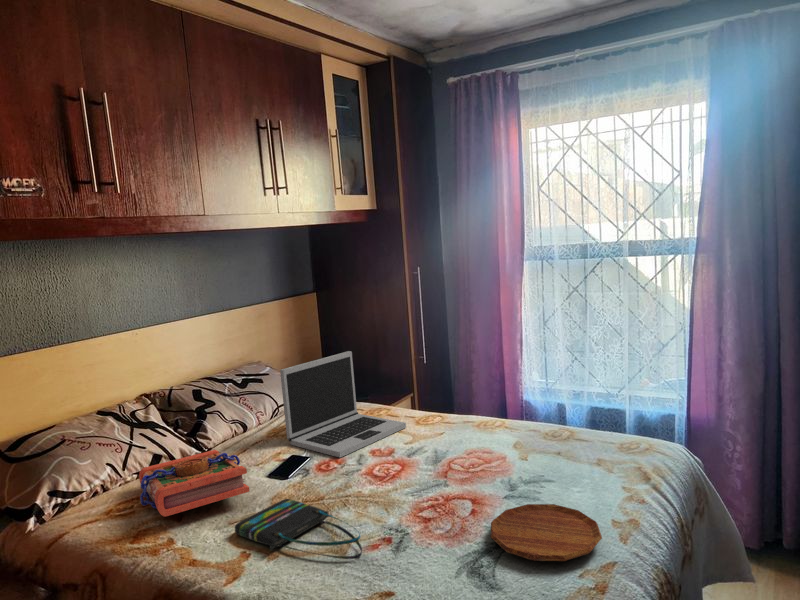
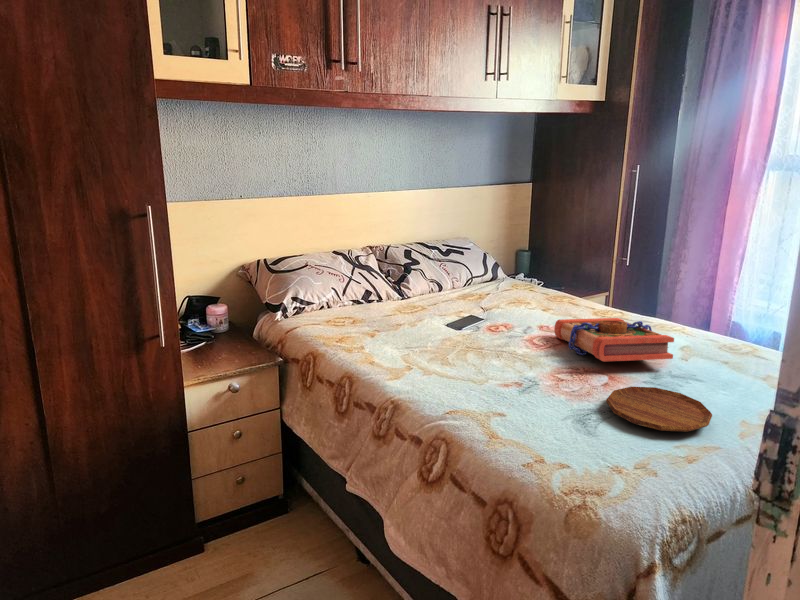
laptop: present [280,351,406,457] -> none [472,237,582,324]
book: present [139,450,250,517] -> present [554,318,674,361]
tote bag: present [235,499,362,559] -> none [408,340,497,389]

